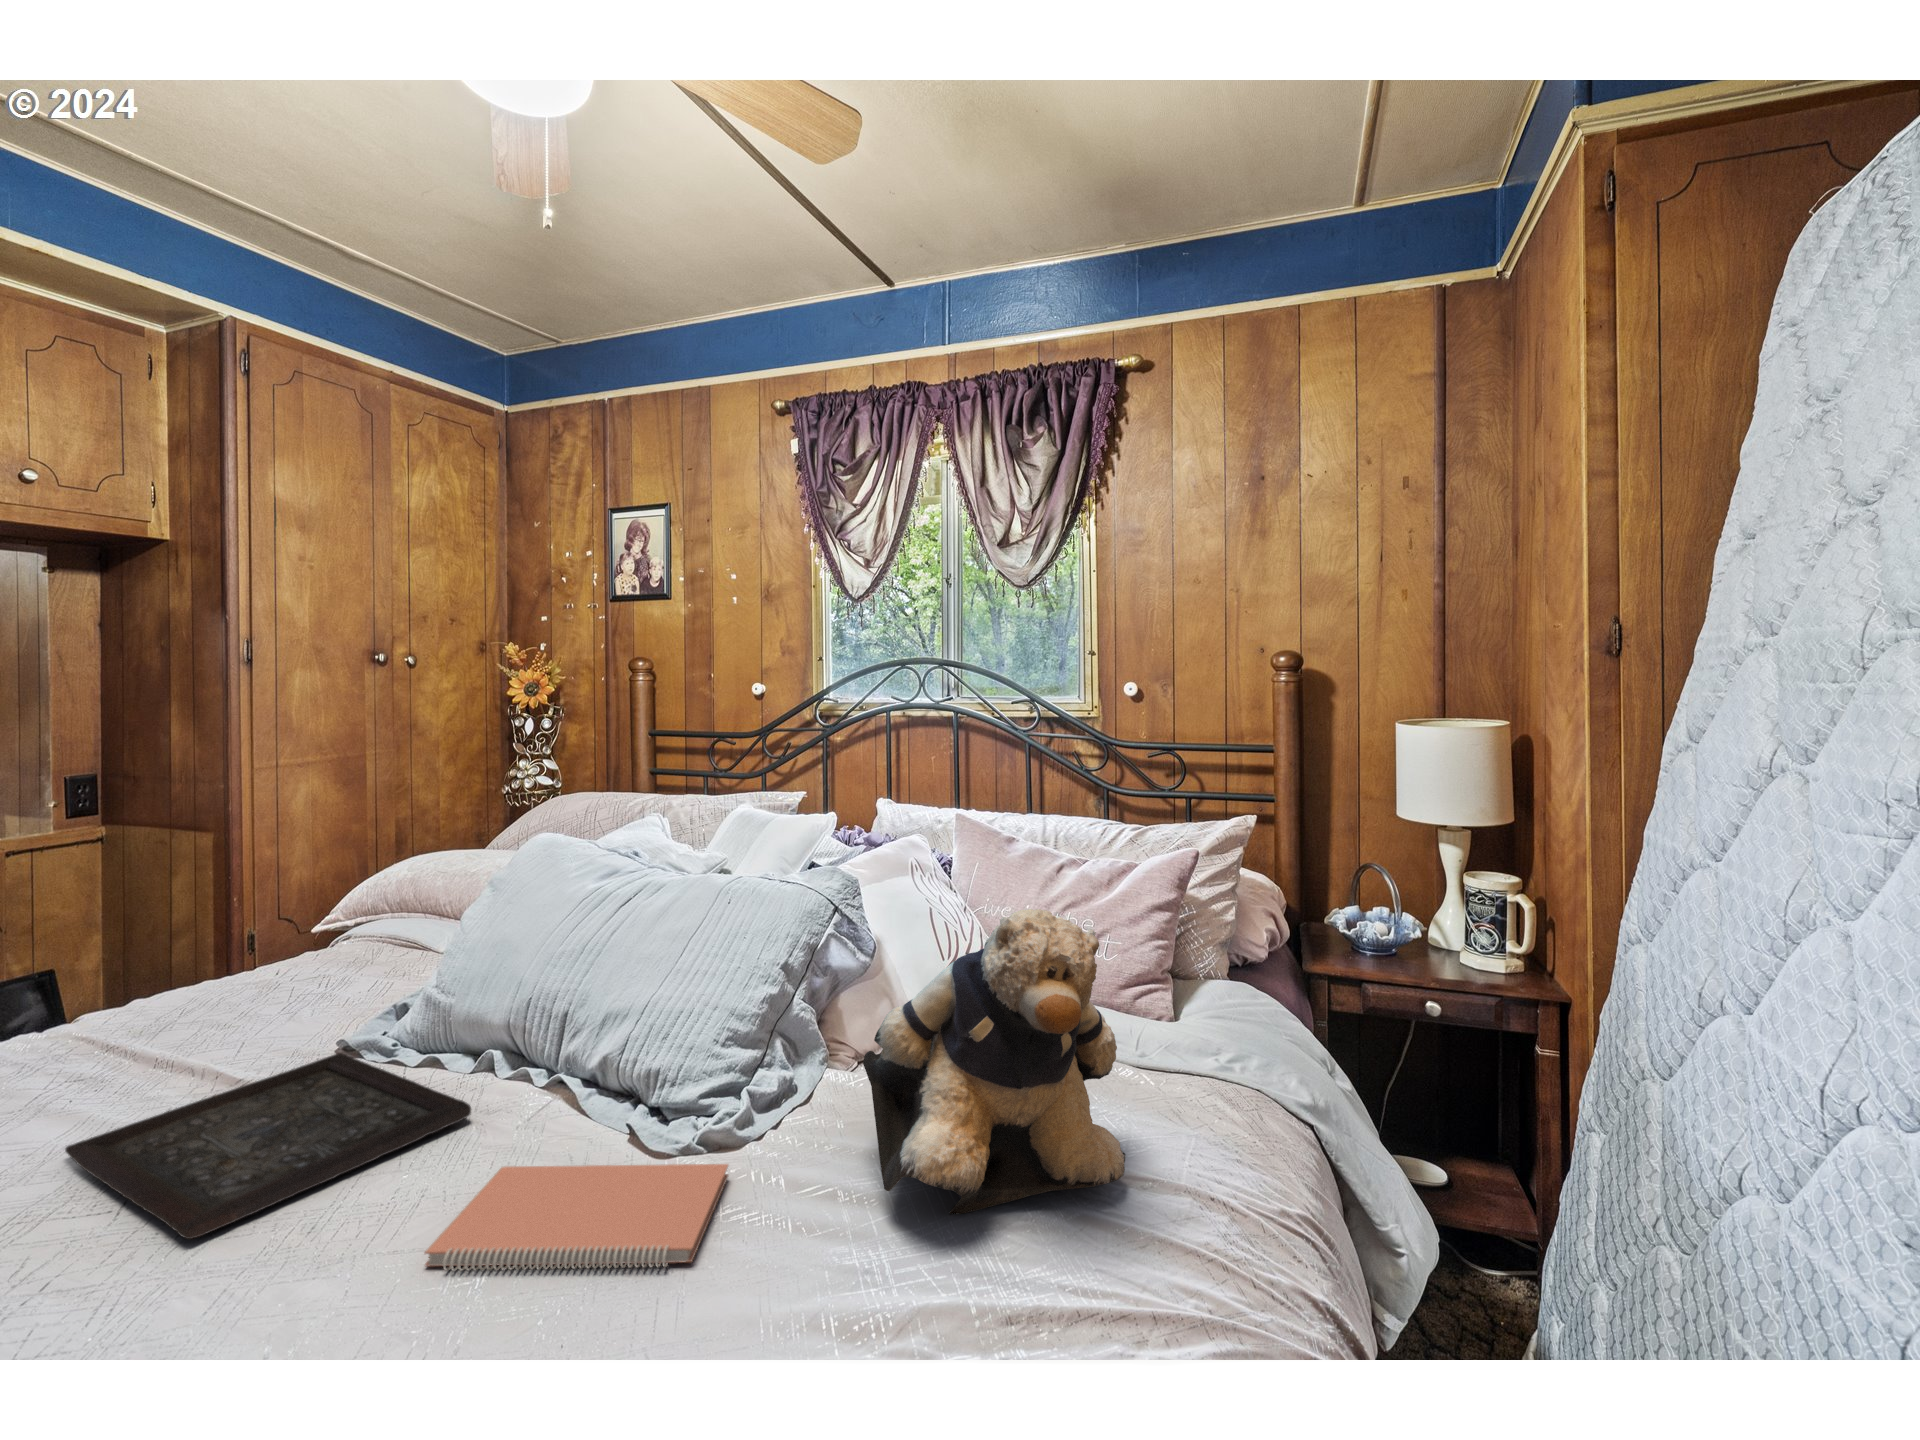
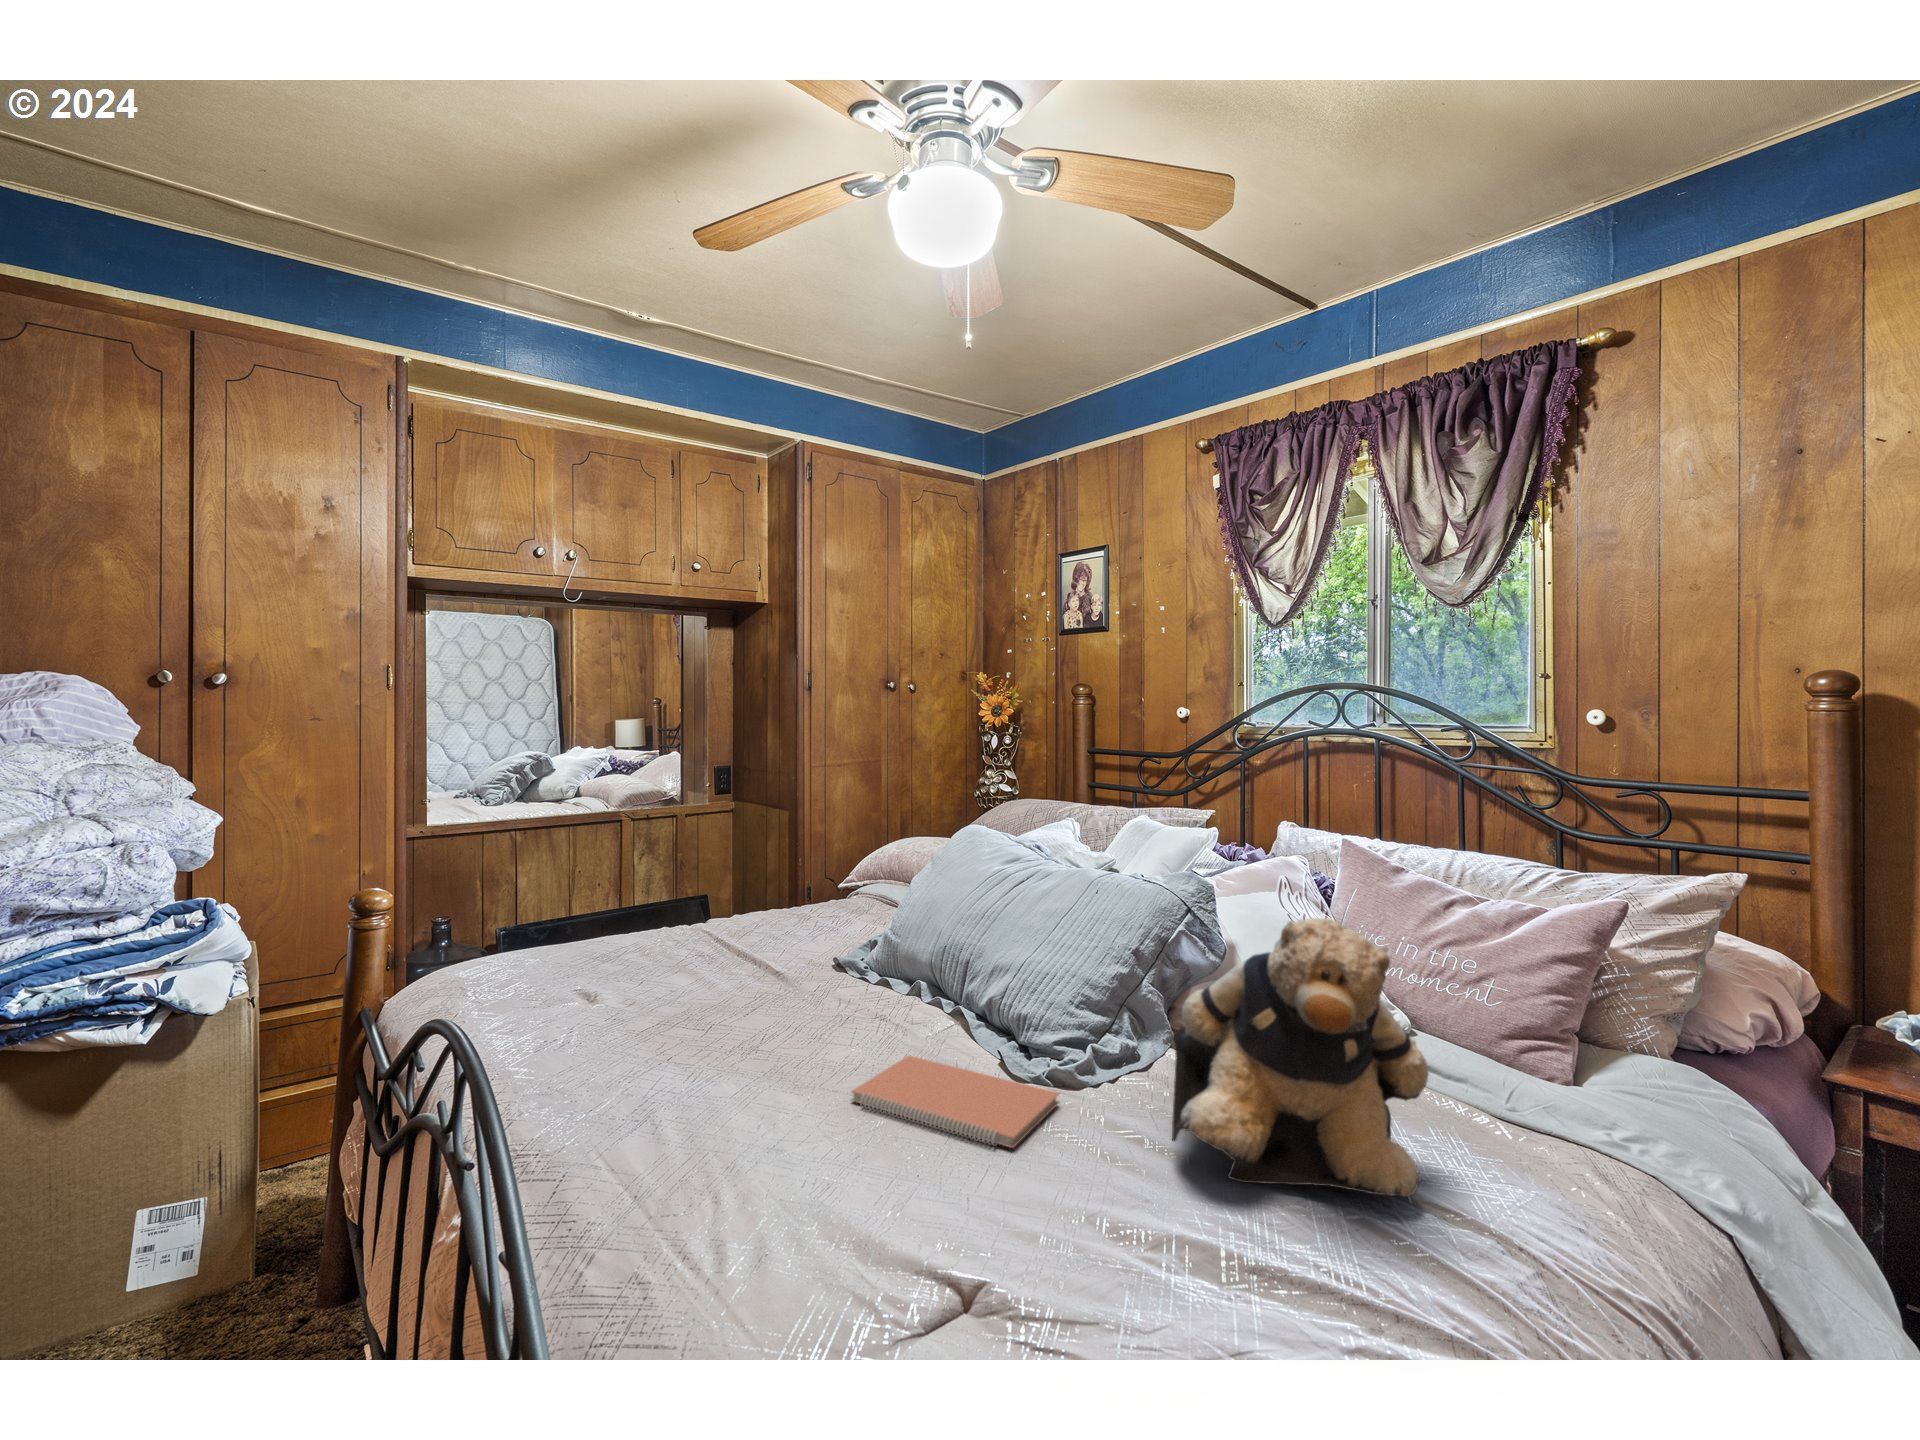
tray: present [65,1053,471,1239] -> none [691,965,900,1051]

